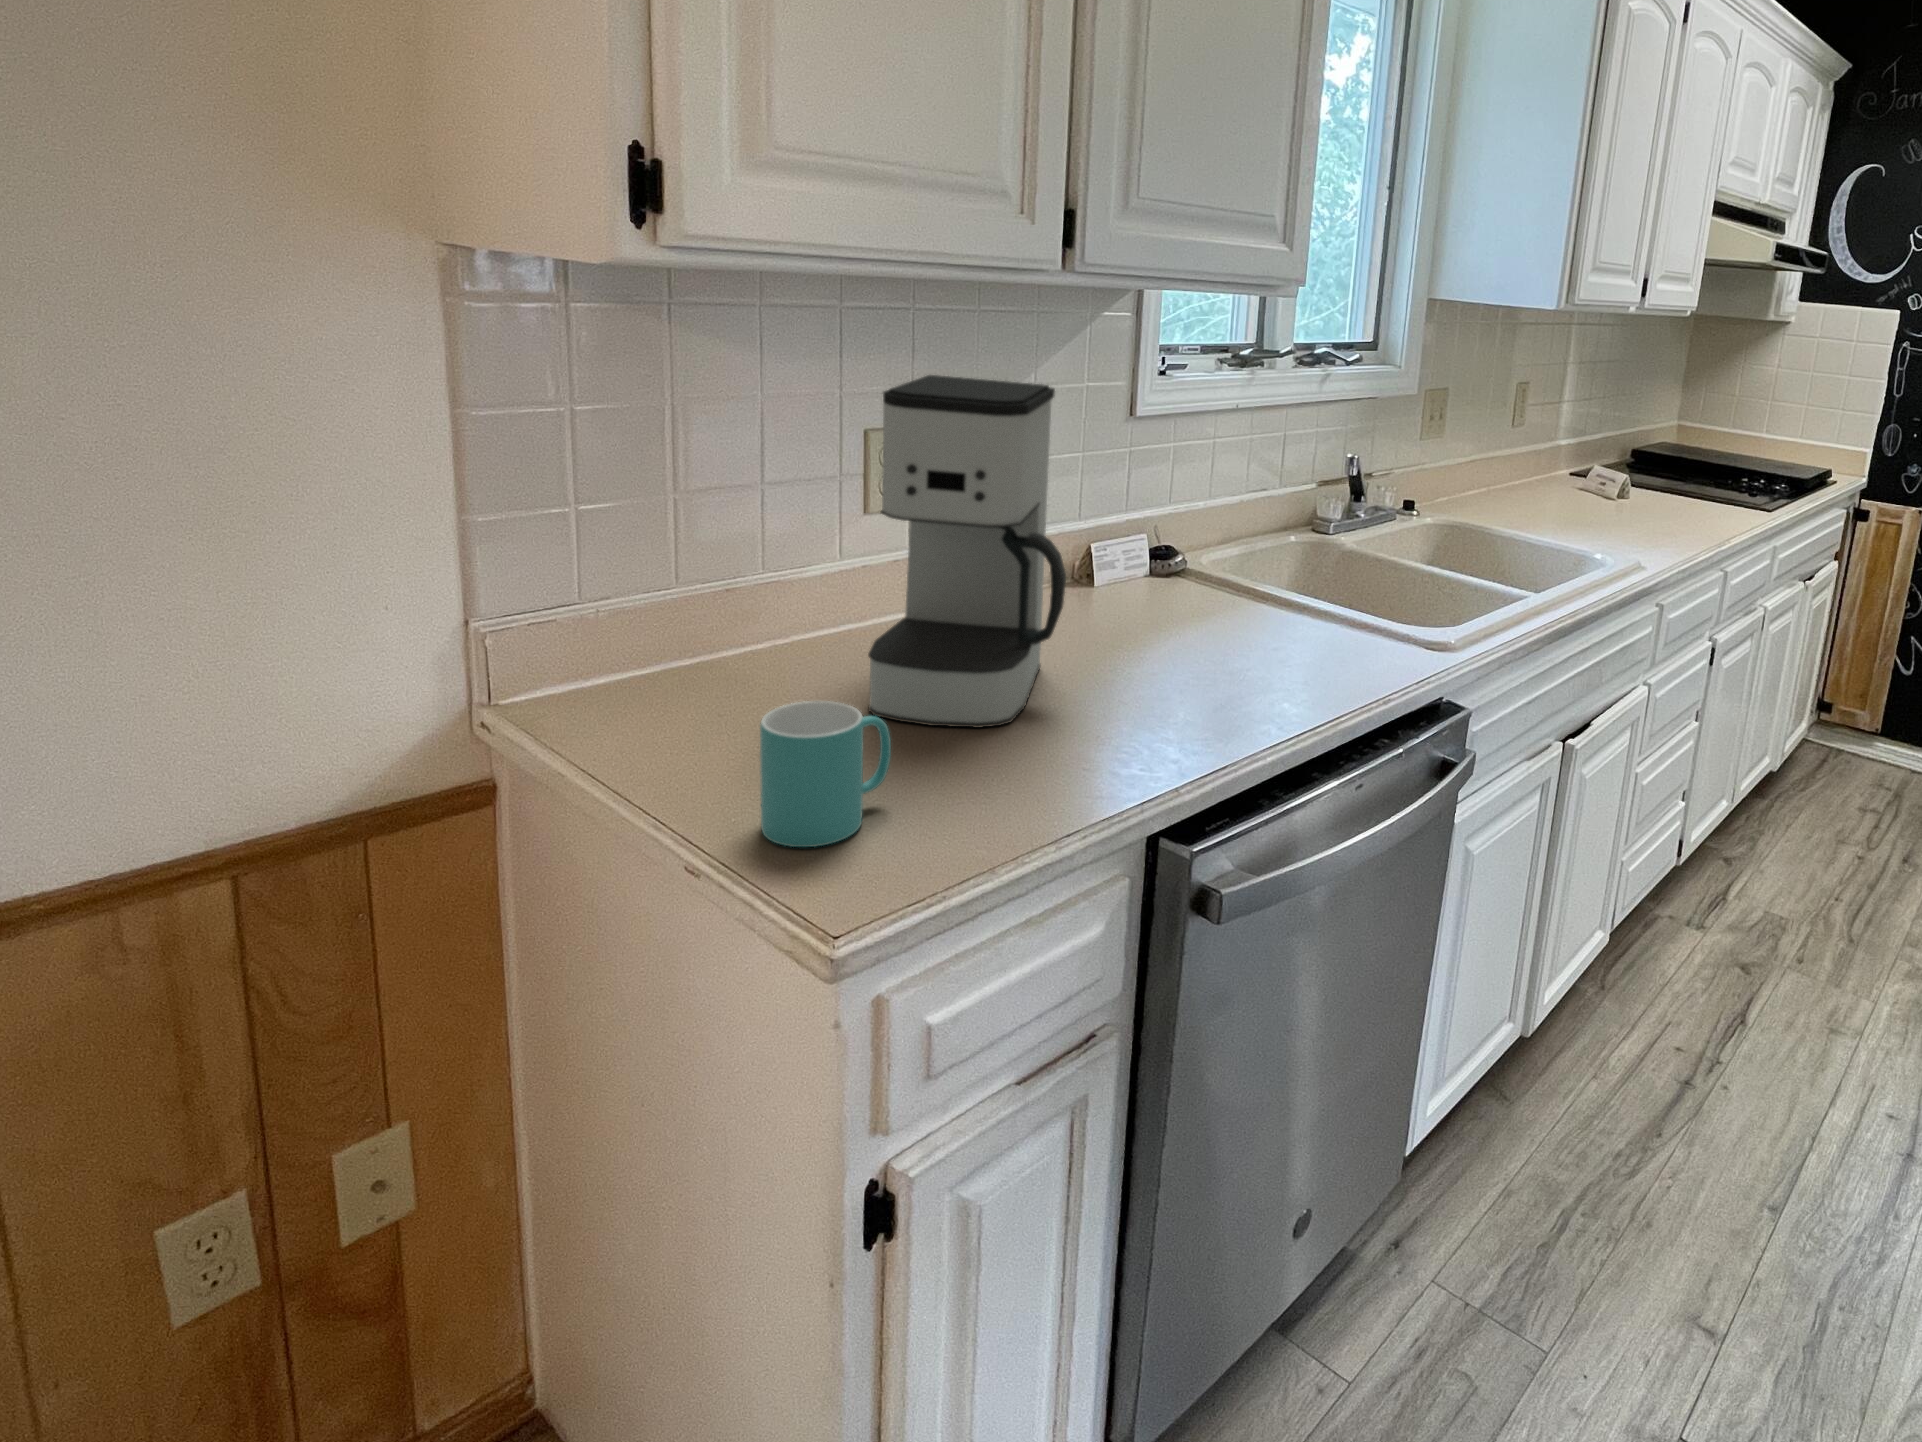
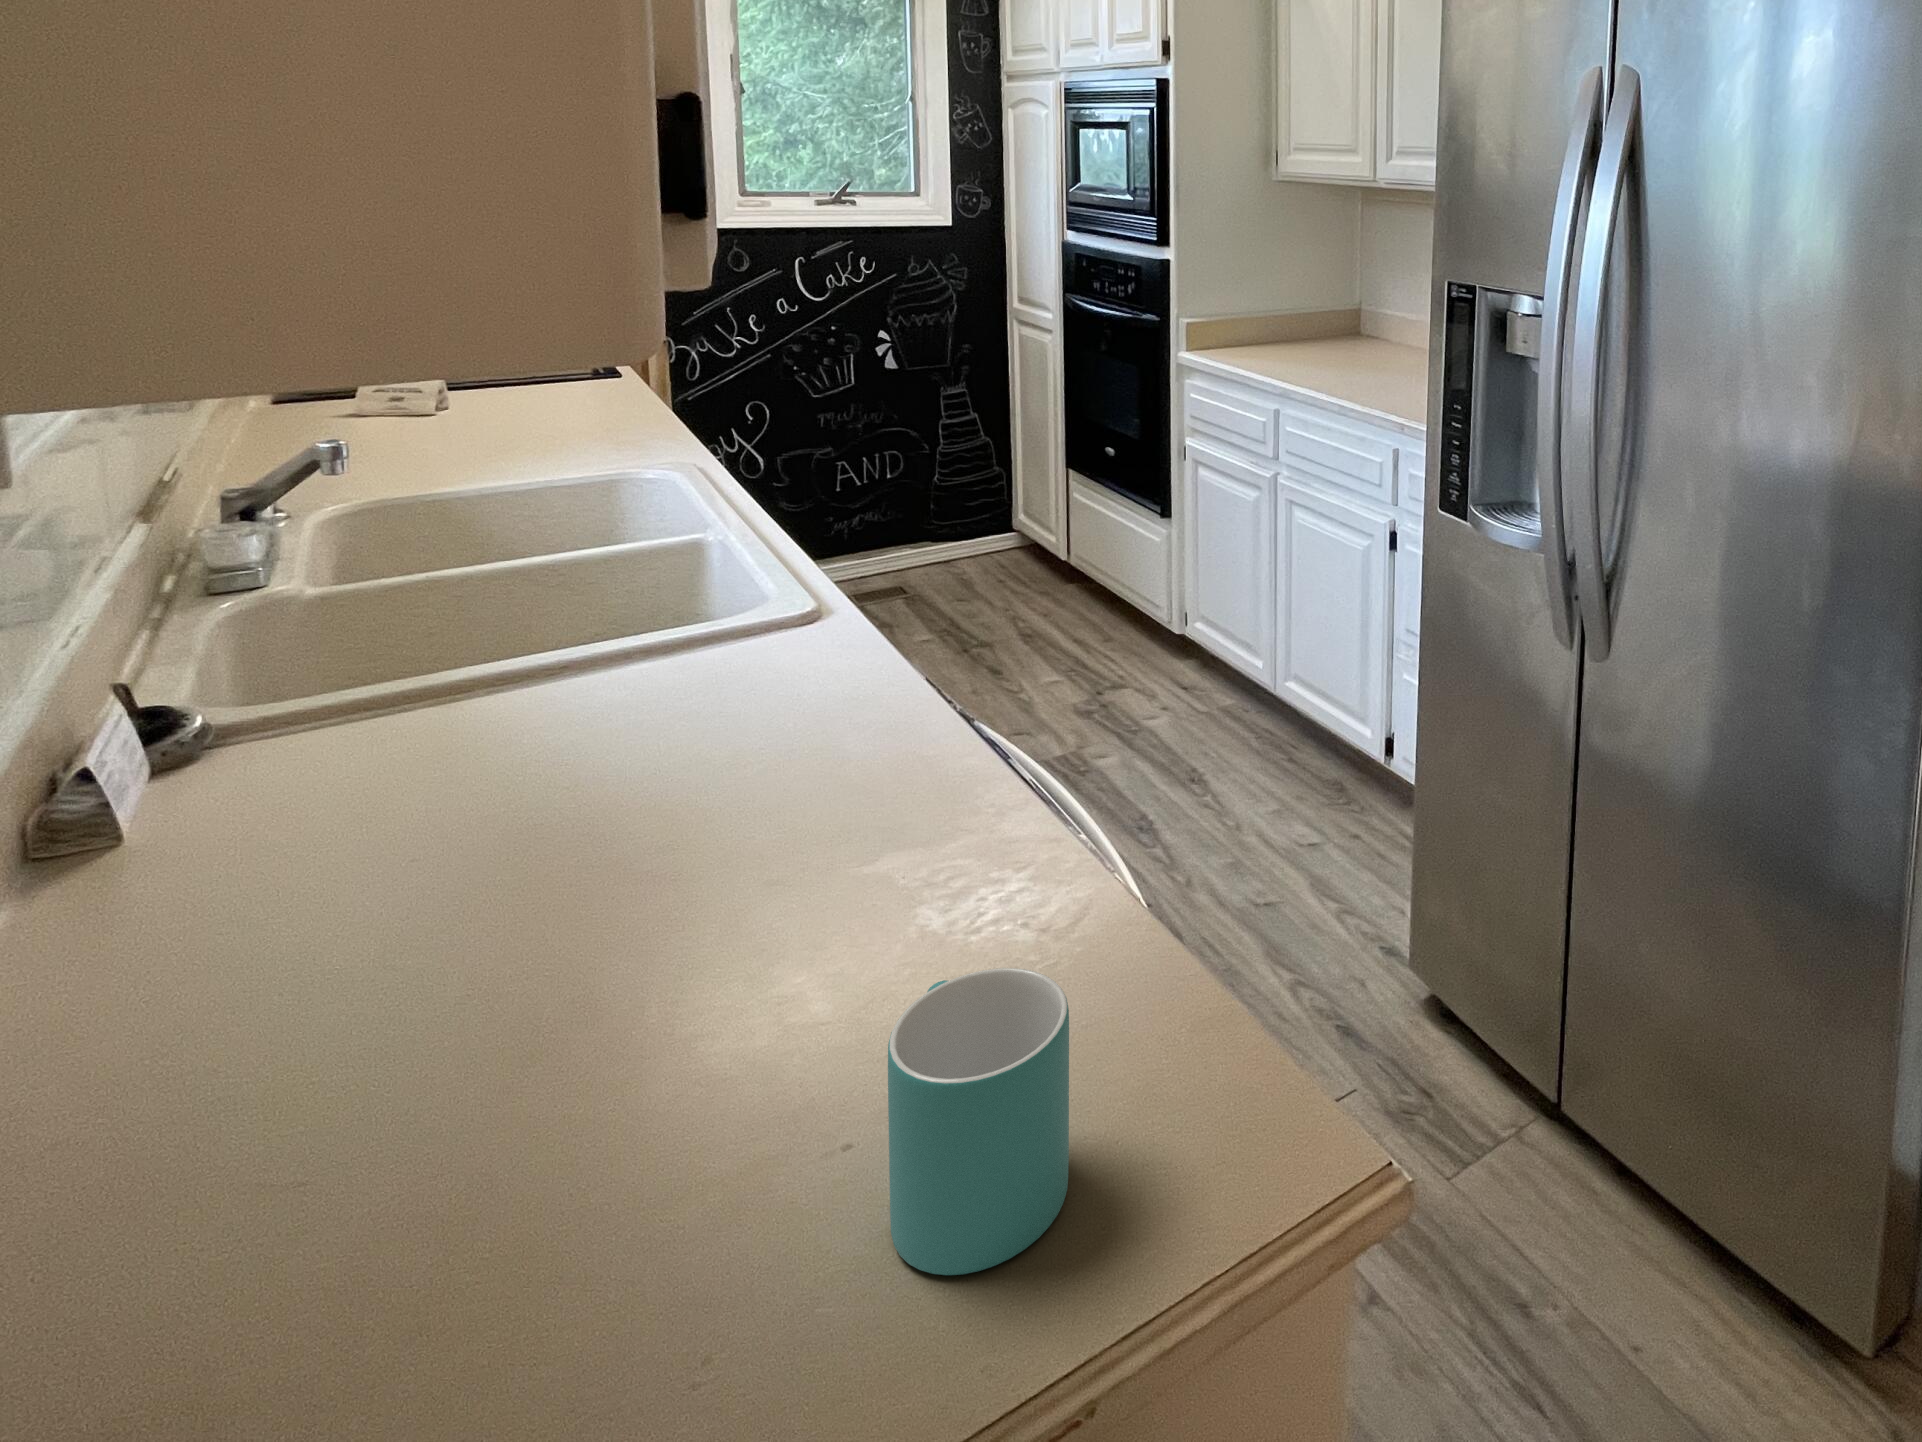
coffee maker: present [868,375,1066,728] -> none [171,411,735,1153]

